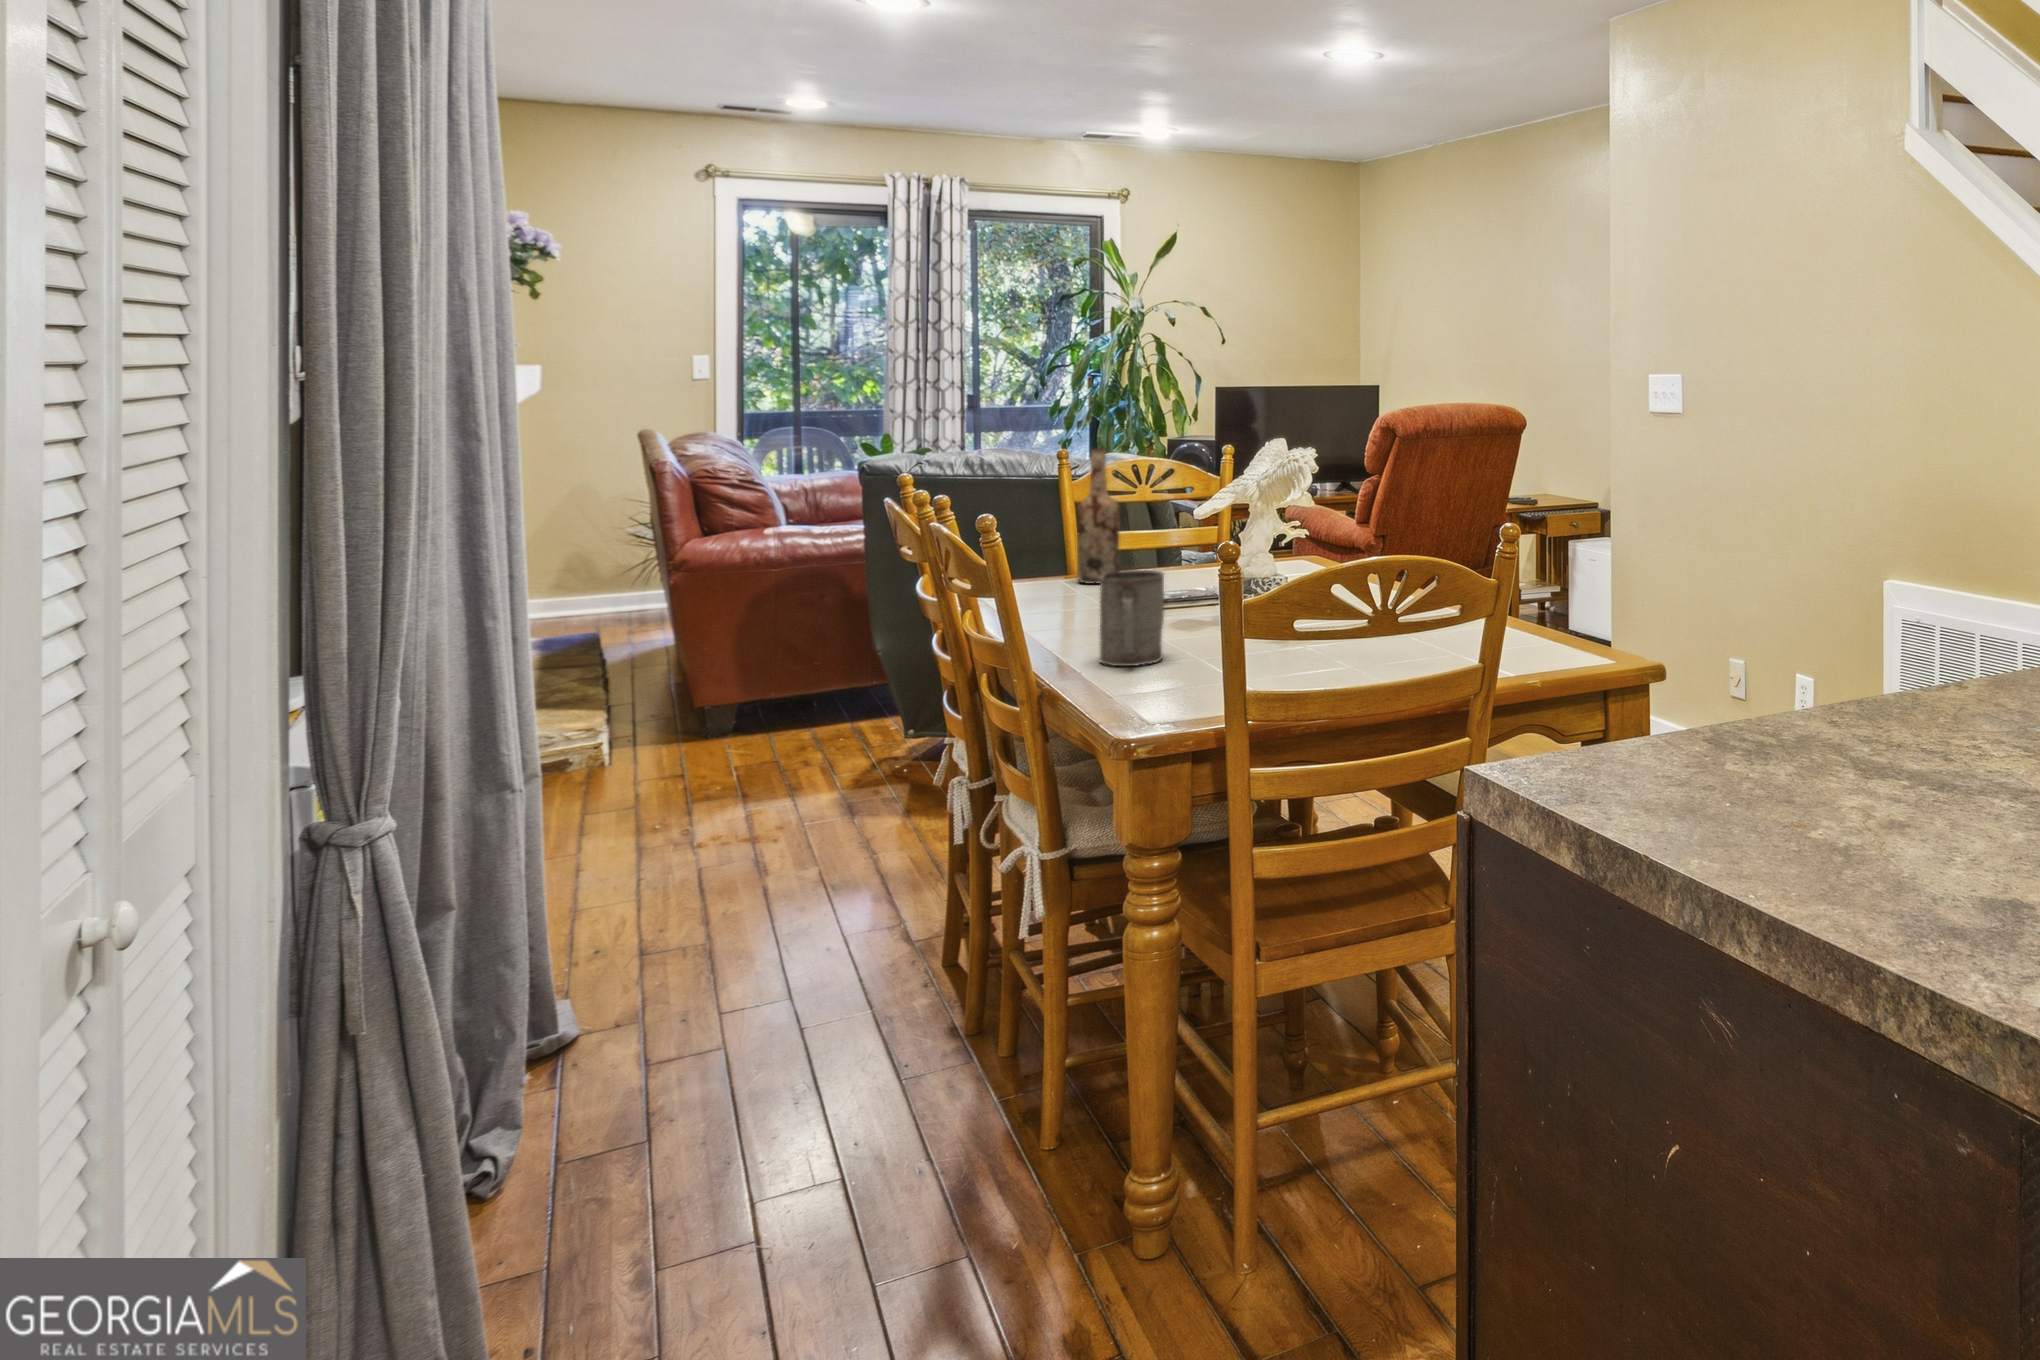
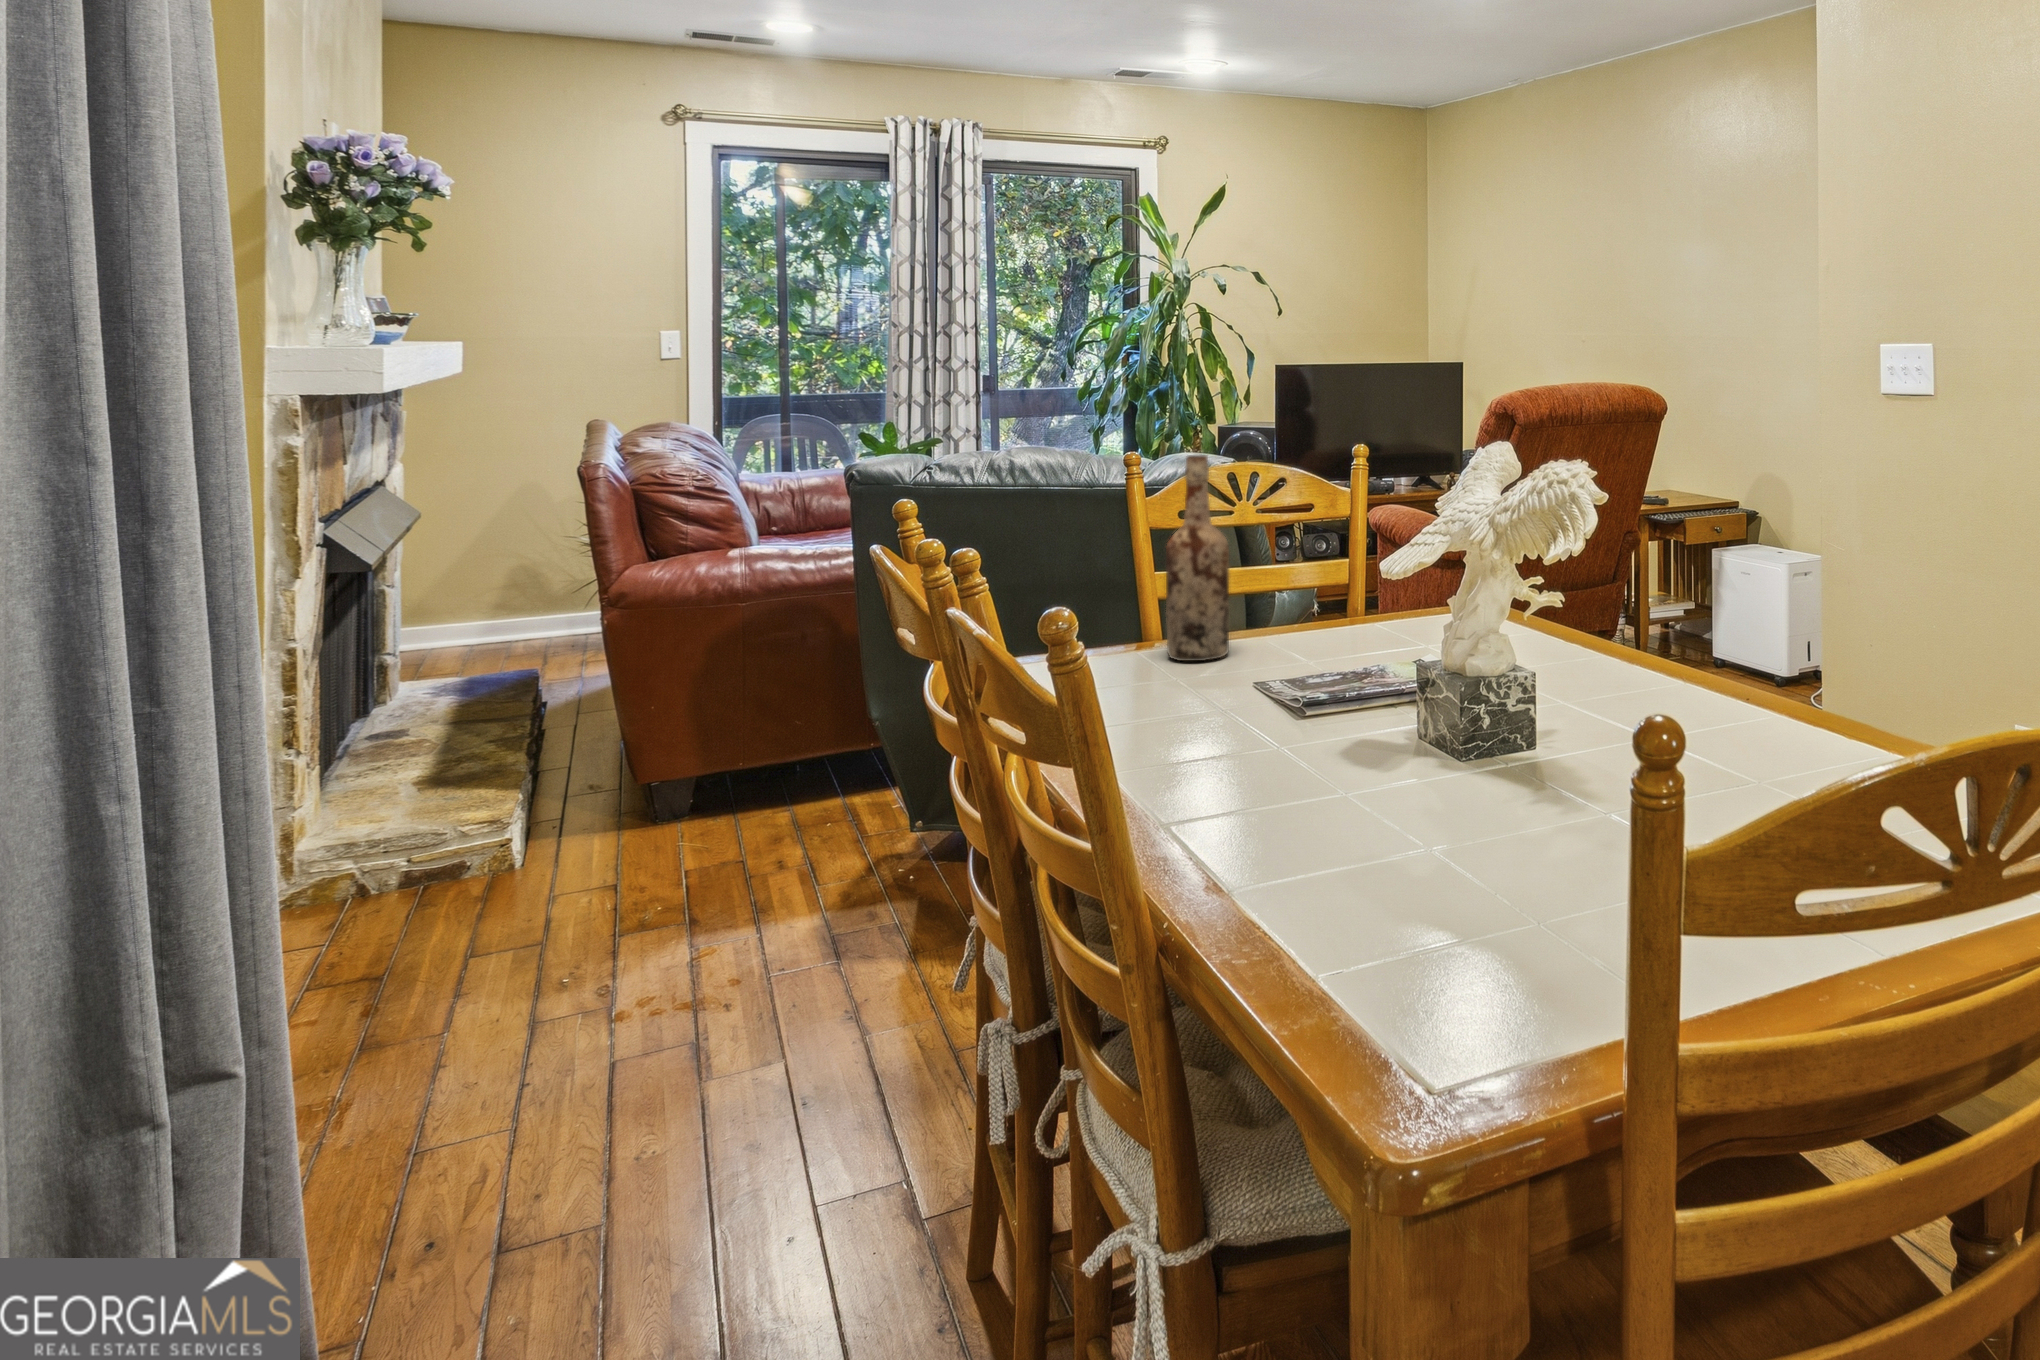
mug: present [1100,570,1164,666] -> none [1253,684,1368,871]

